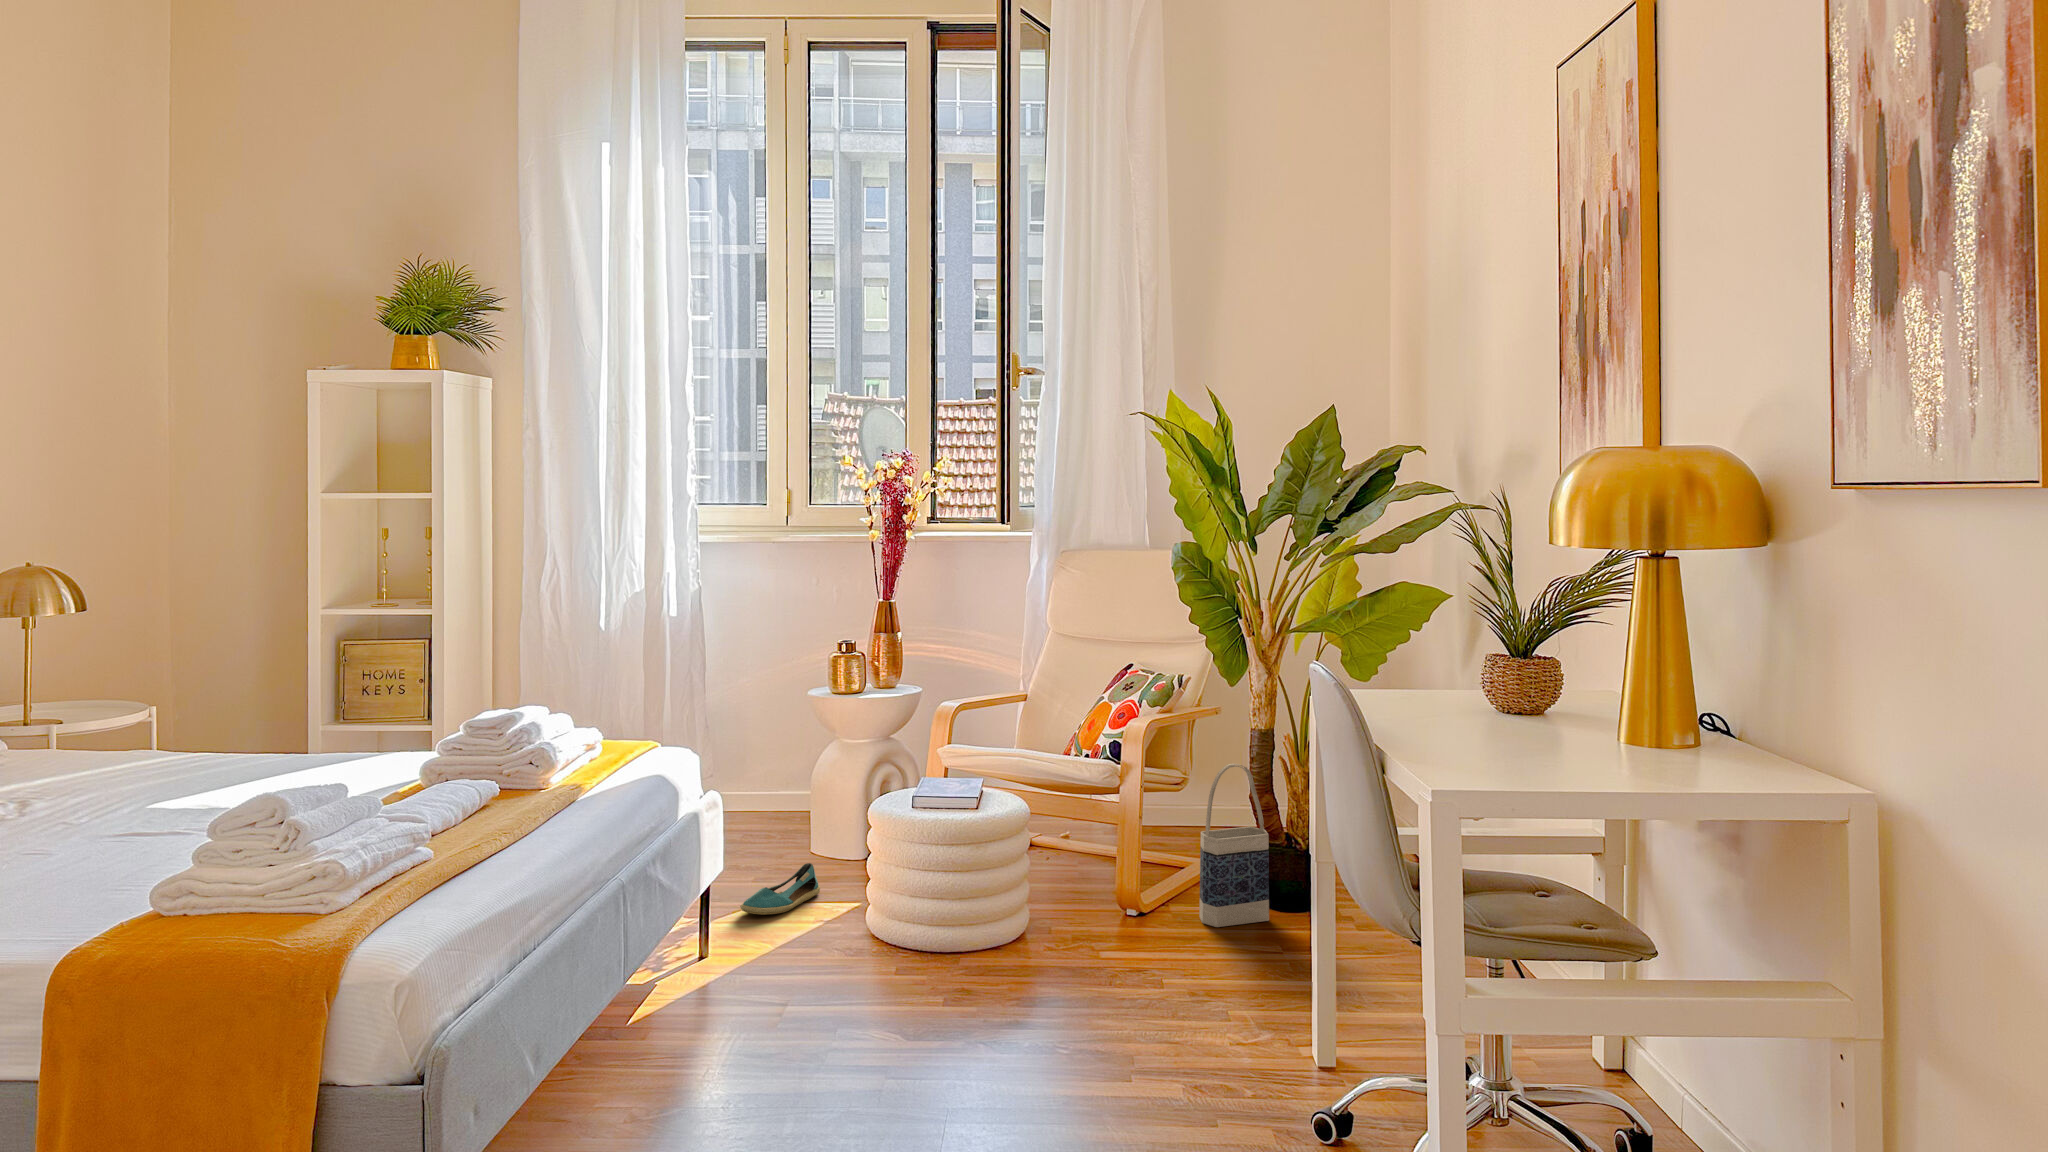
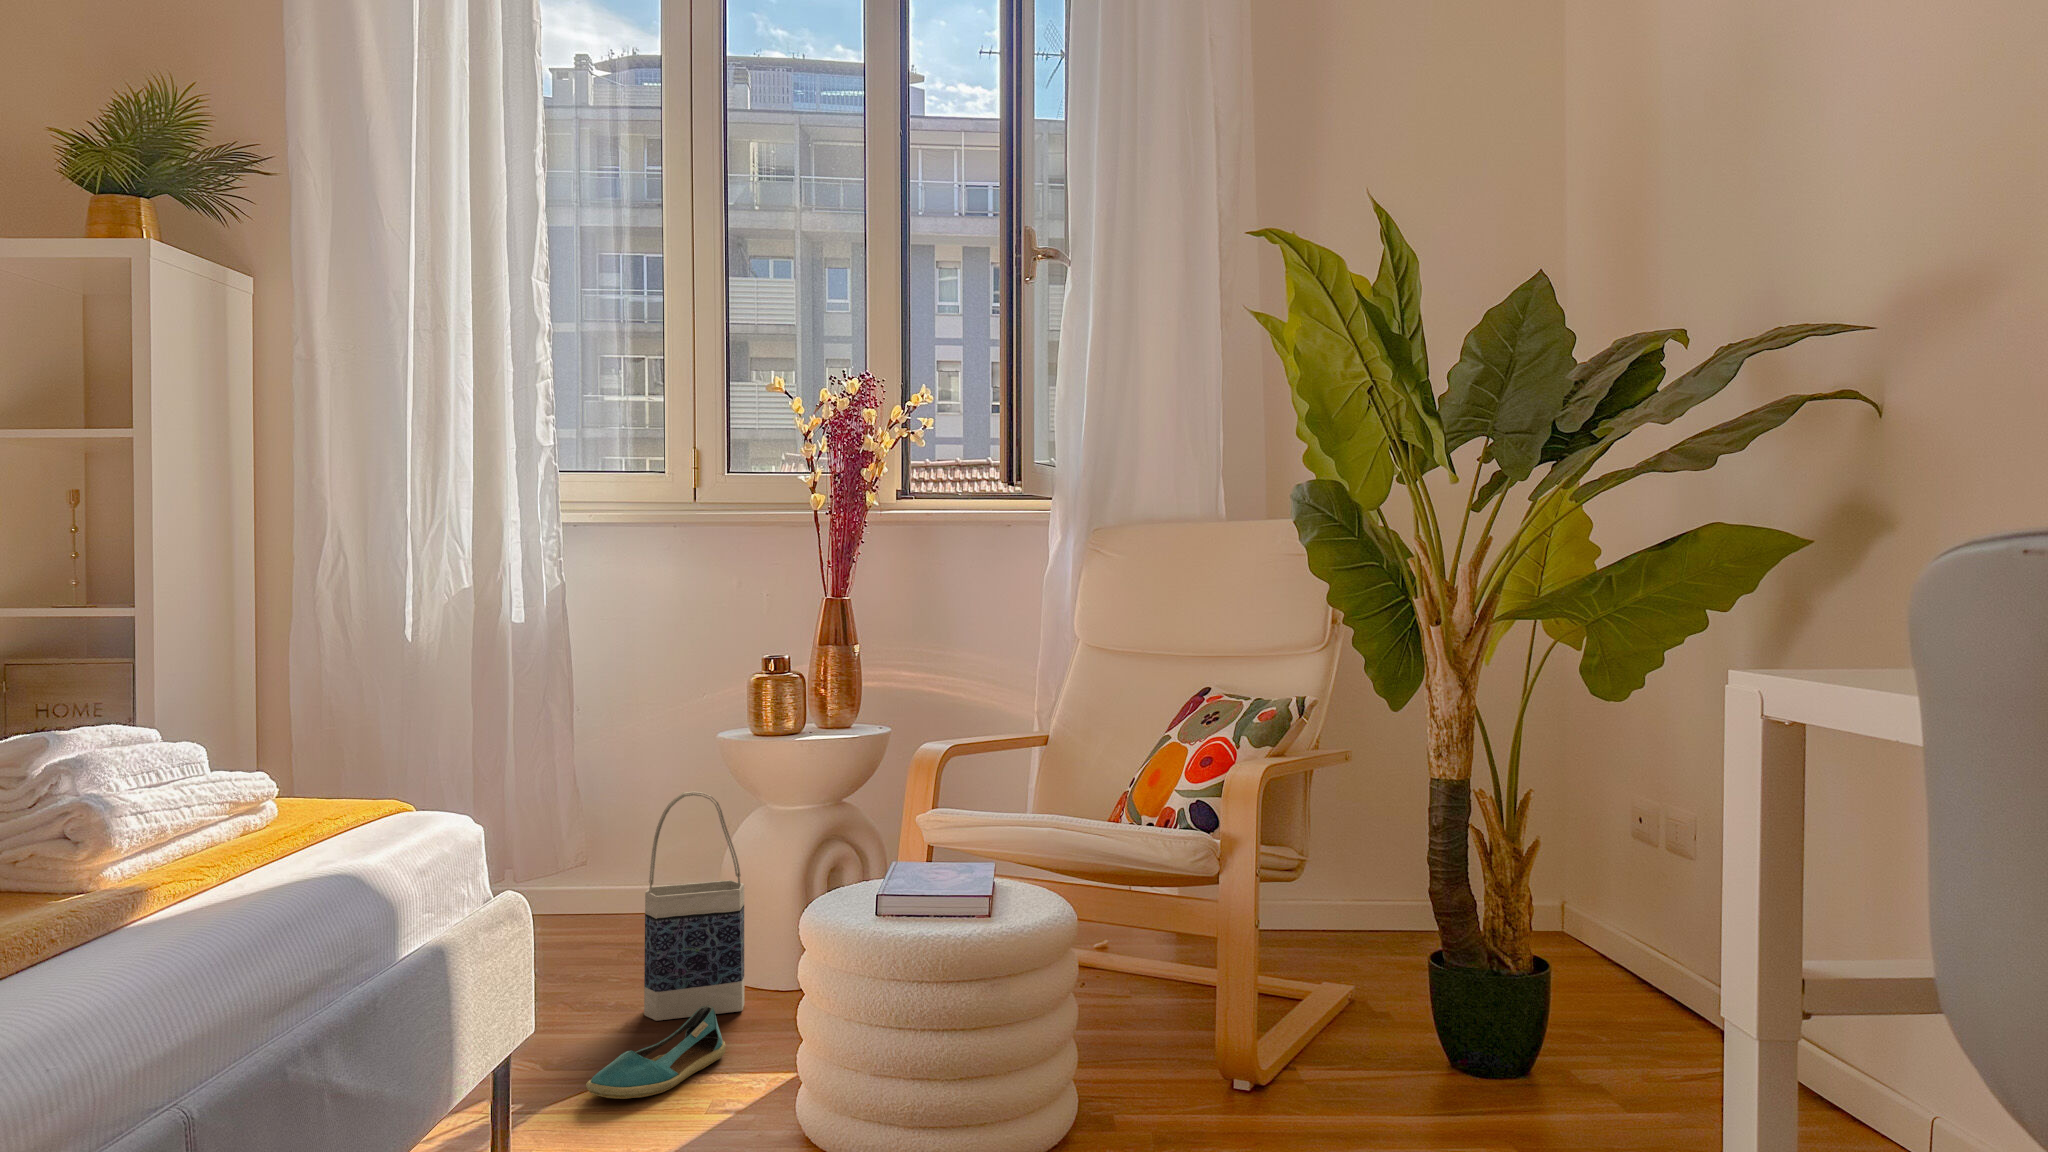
bag: present [1199,764,1269,927] -> present [644,791,744,1021]

